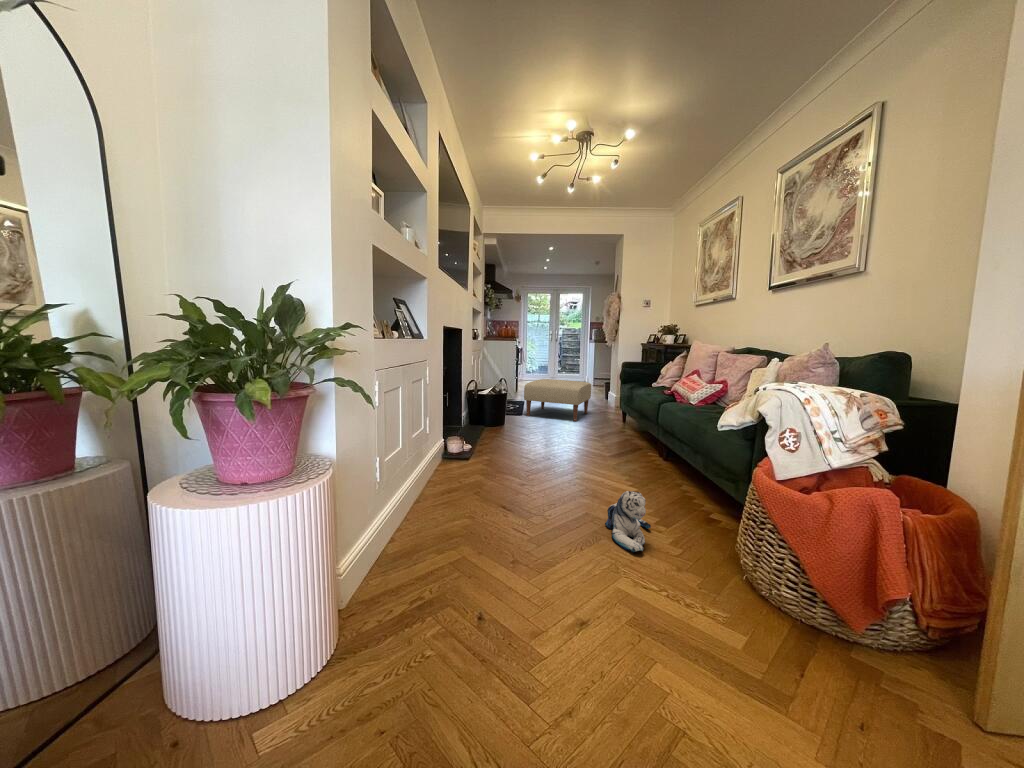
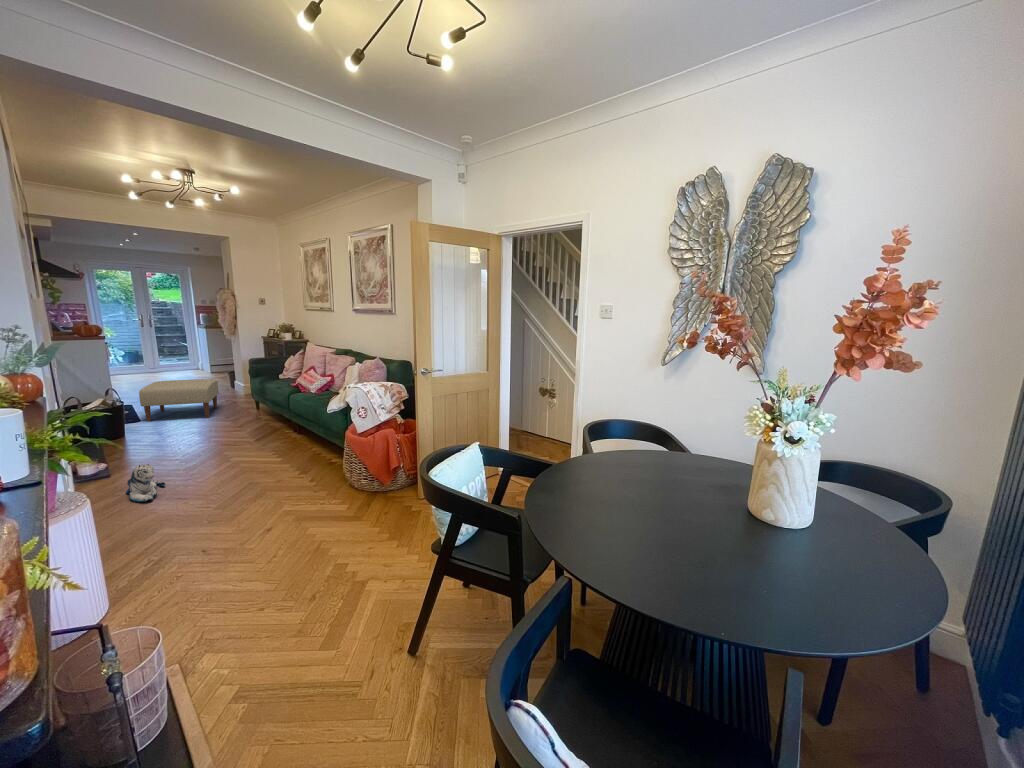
plush toy: present [605,491,651,552] -> present [126,464,165,502]

